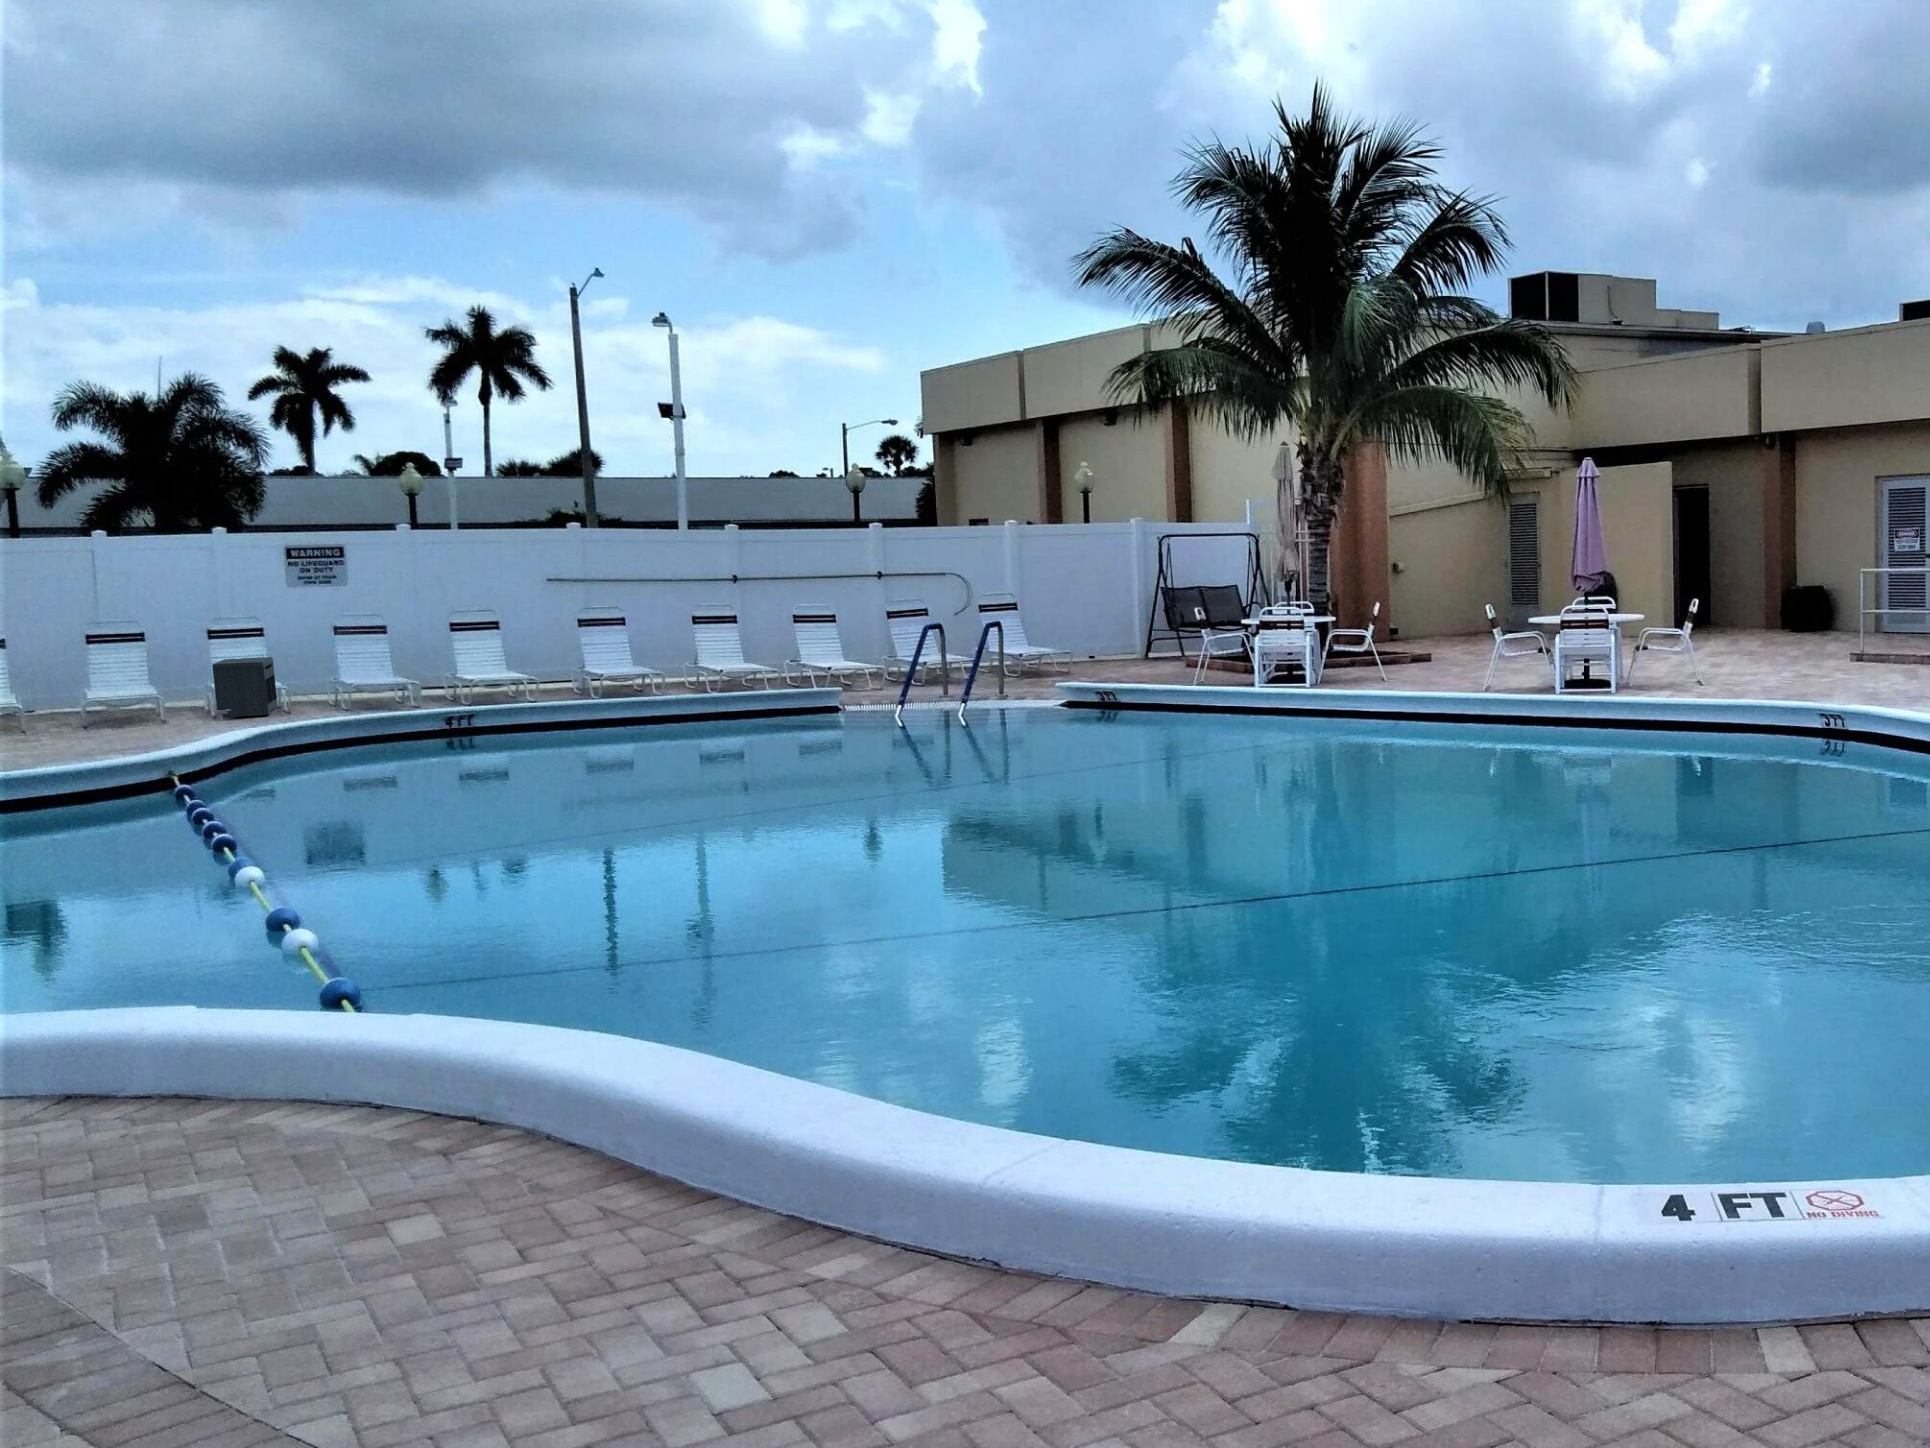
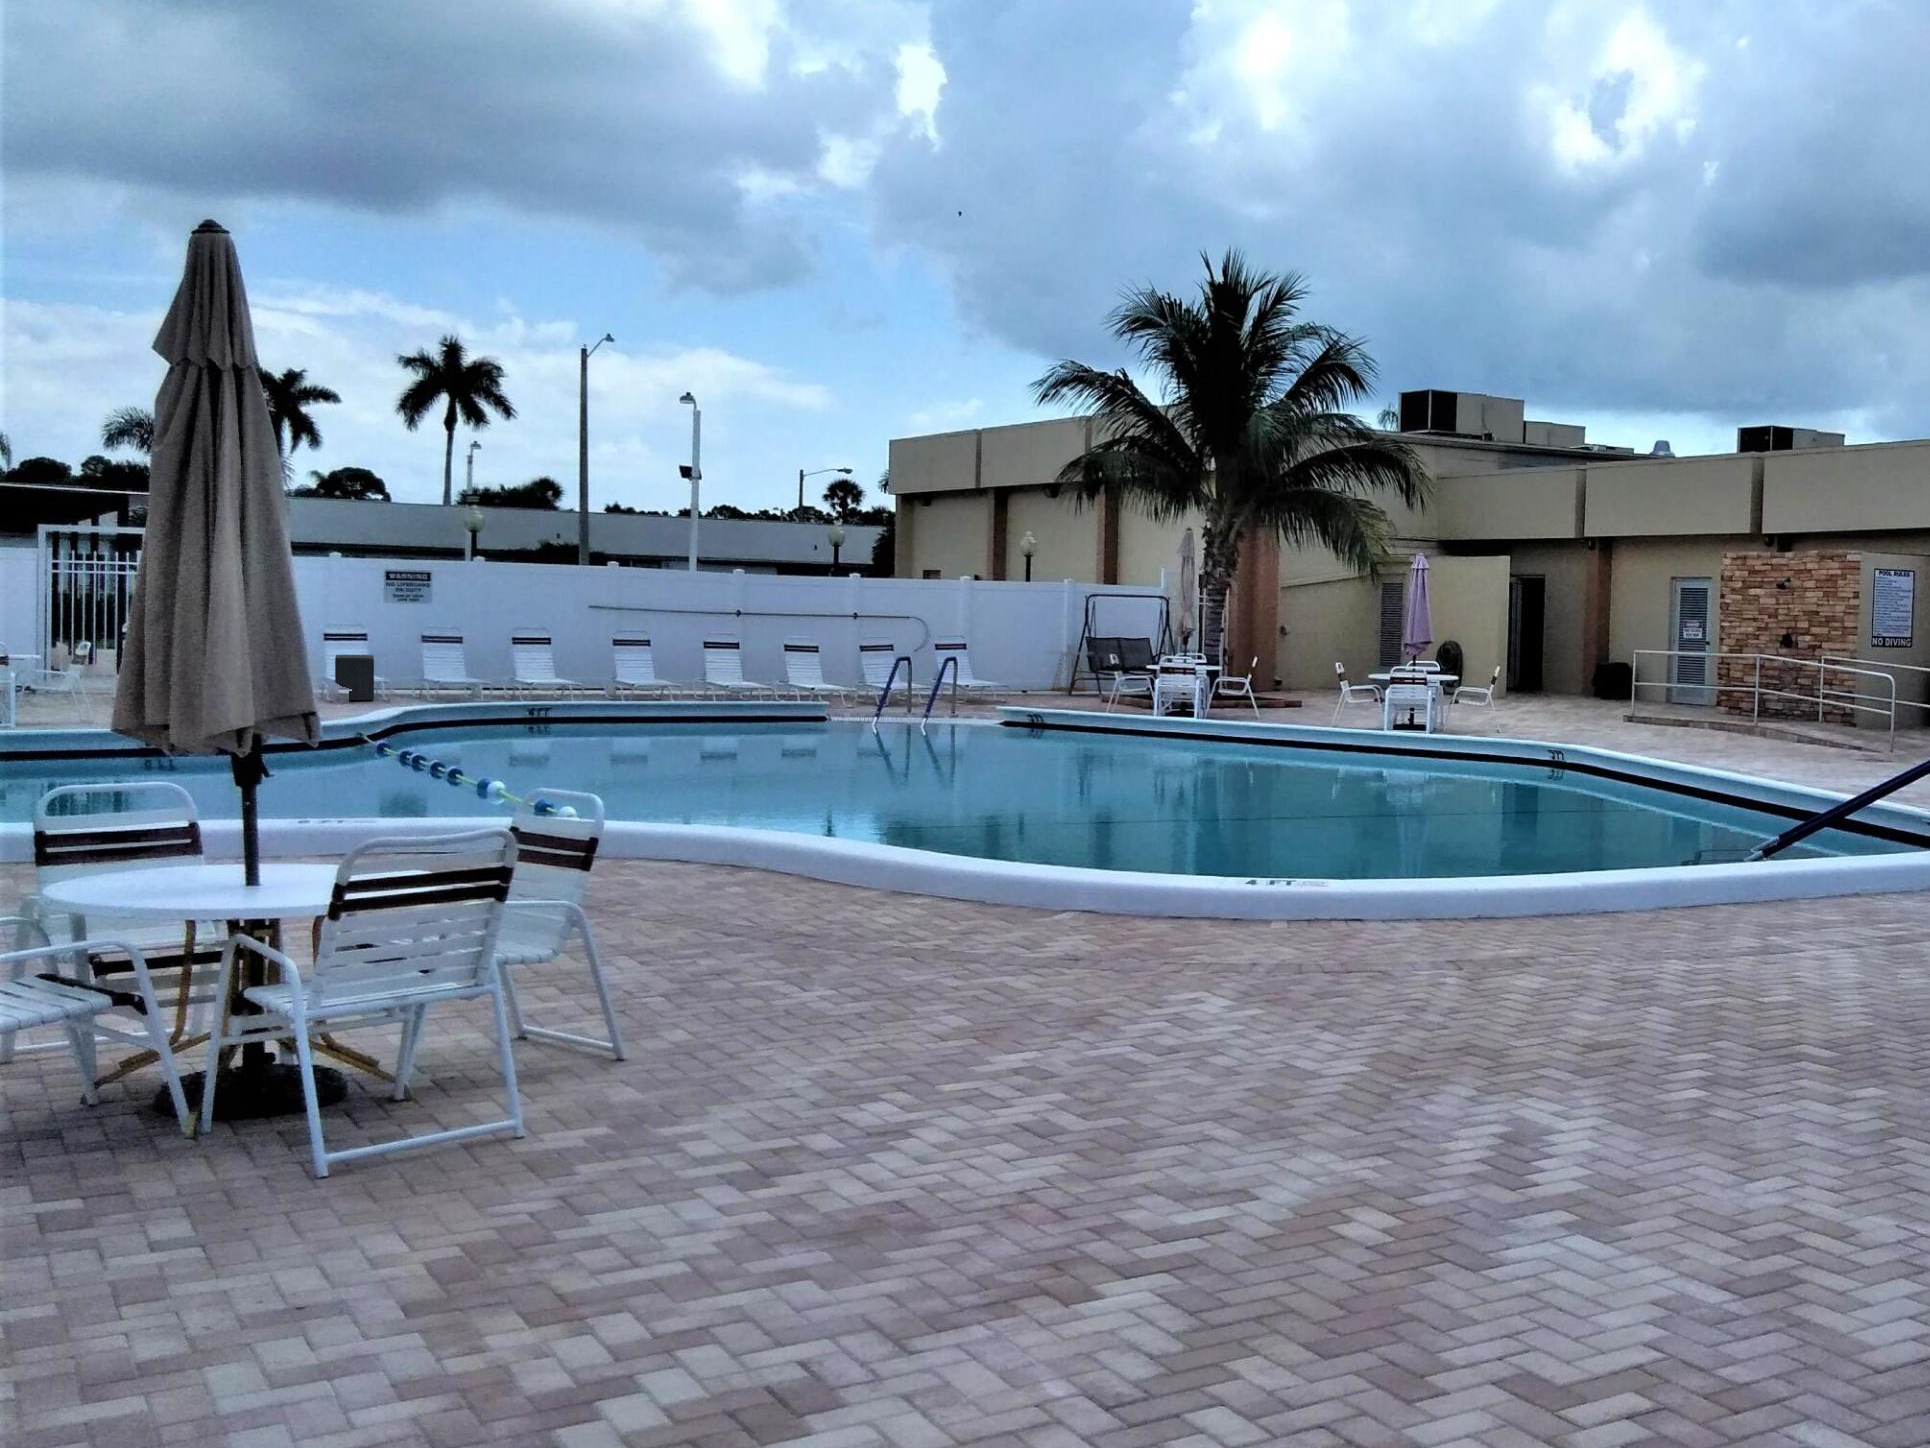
side table: none [1110,597,1172,654] -> present [1053,645,1085,691]

